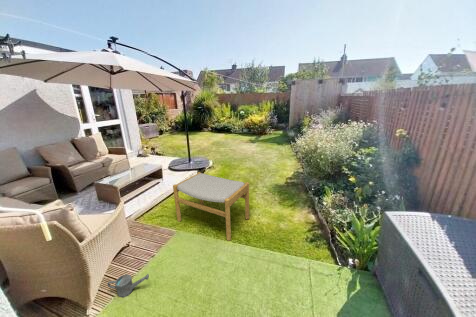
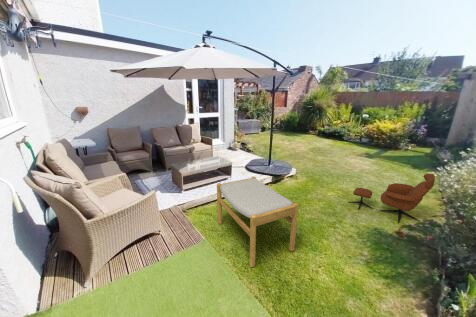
lounge chair: none [260,146,306,181] -> present [350,173,435,223]
watering can: present [107,274,149,297] -> none [122,254,151,274]

